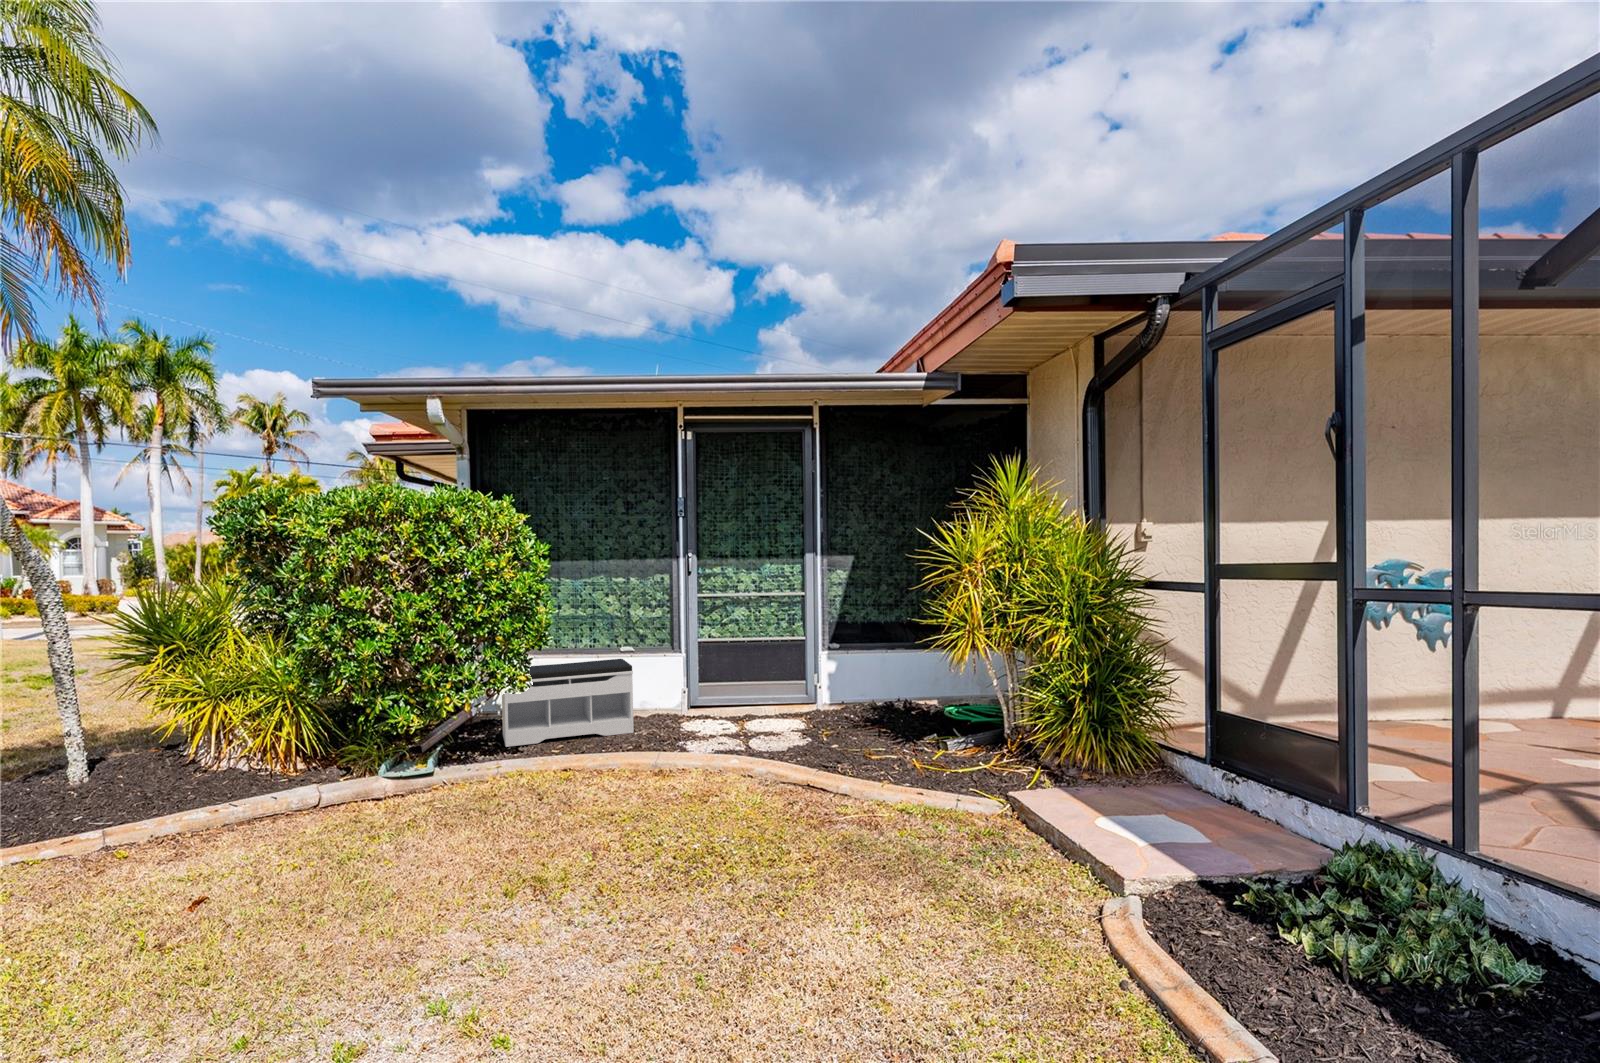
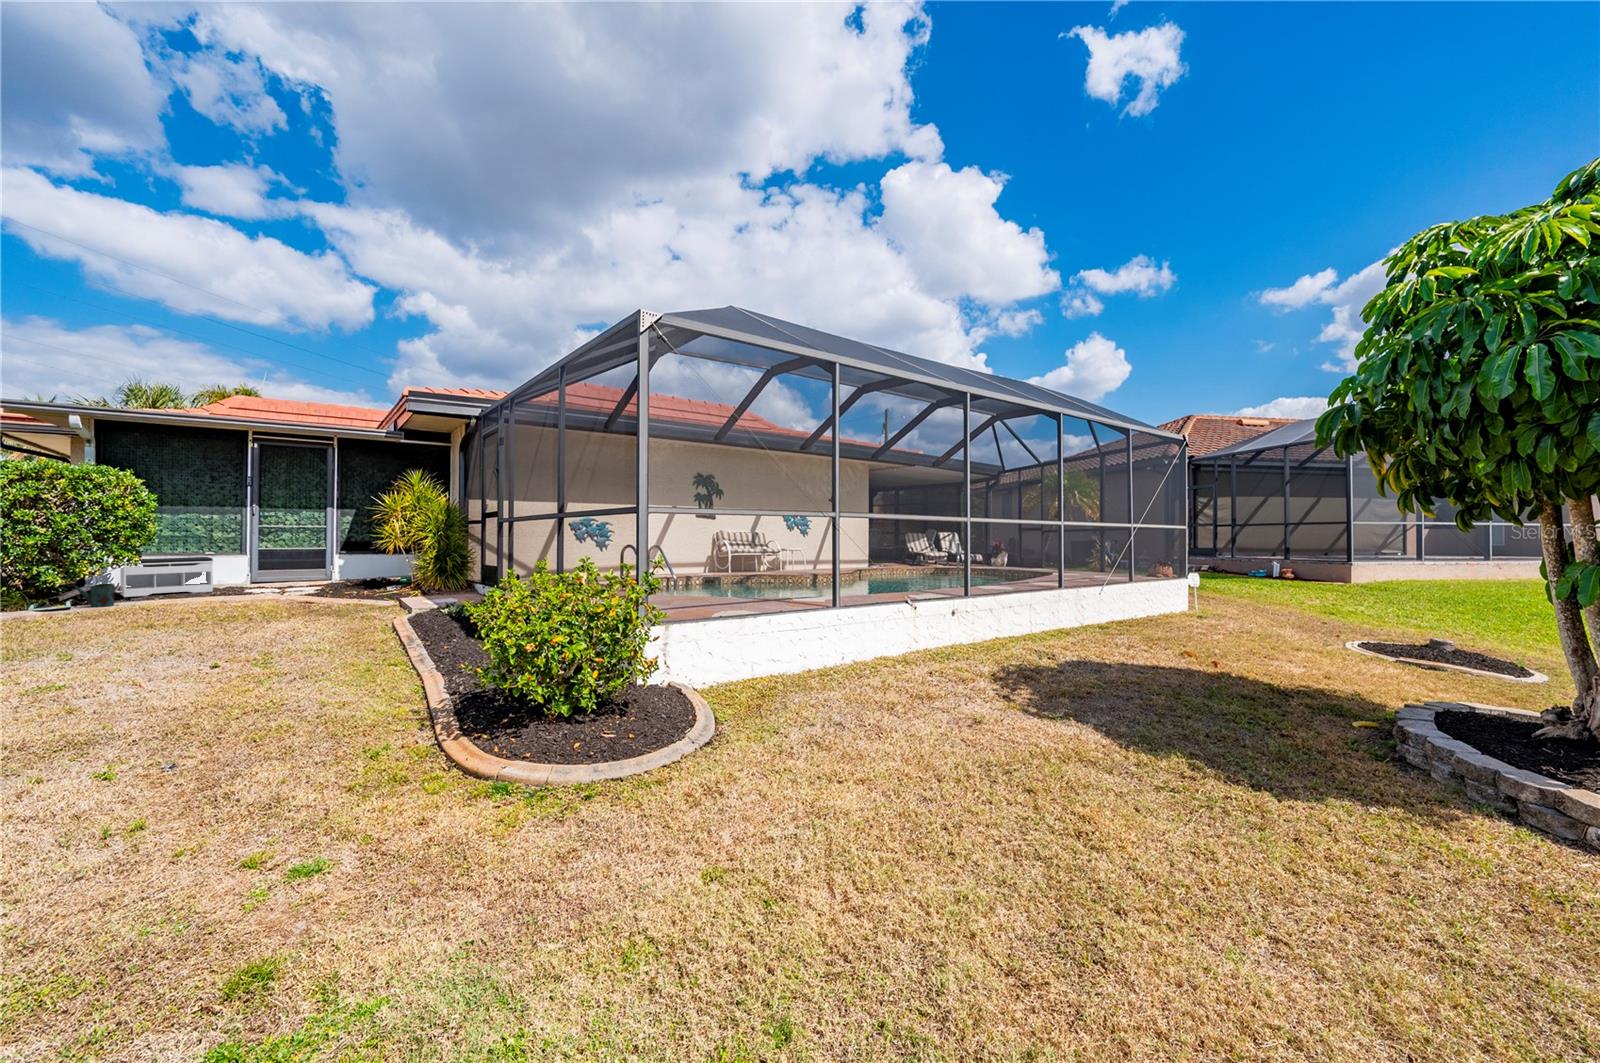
watering can: none [420,733,499,788] -> present [69,583,122,607]

